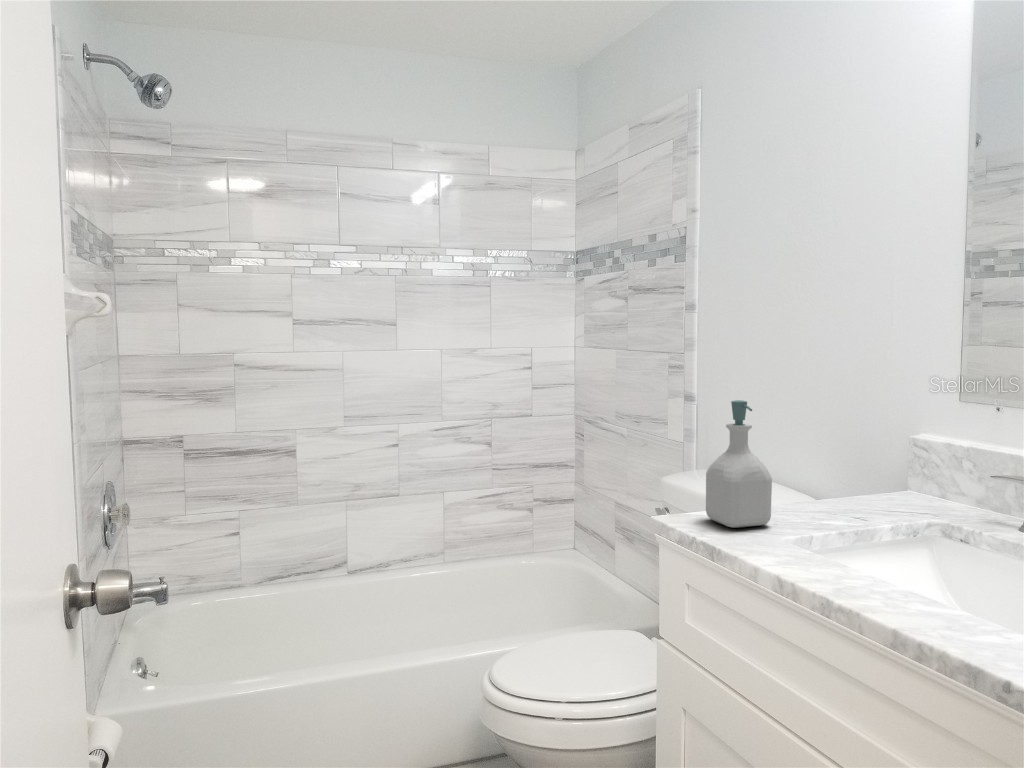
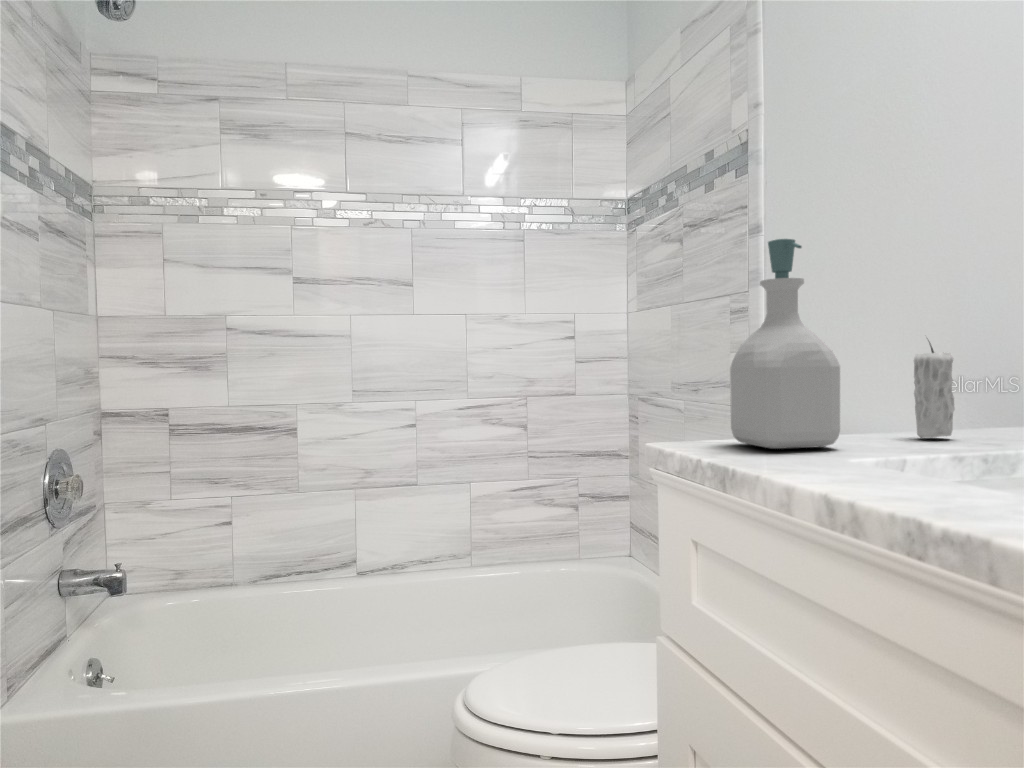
candle: none [810,451,834,514] -> present [914,342,955,438]

